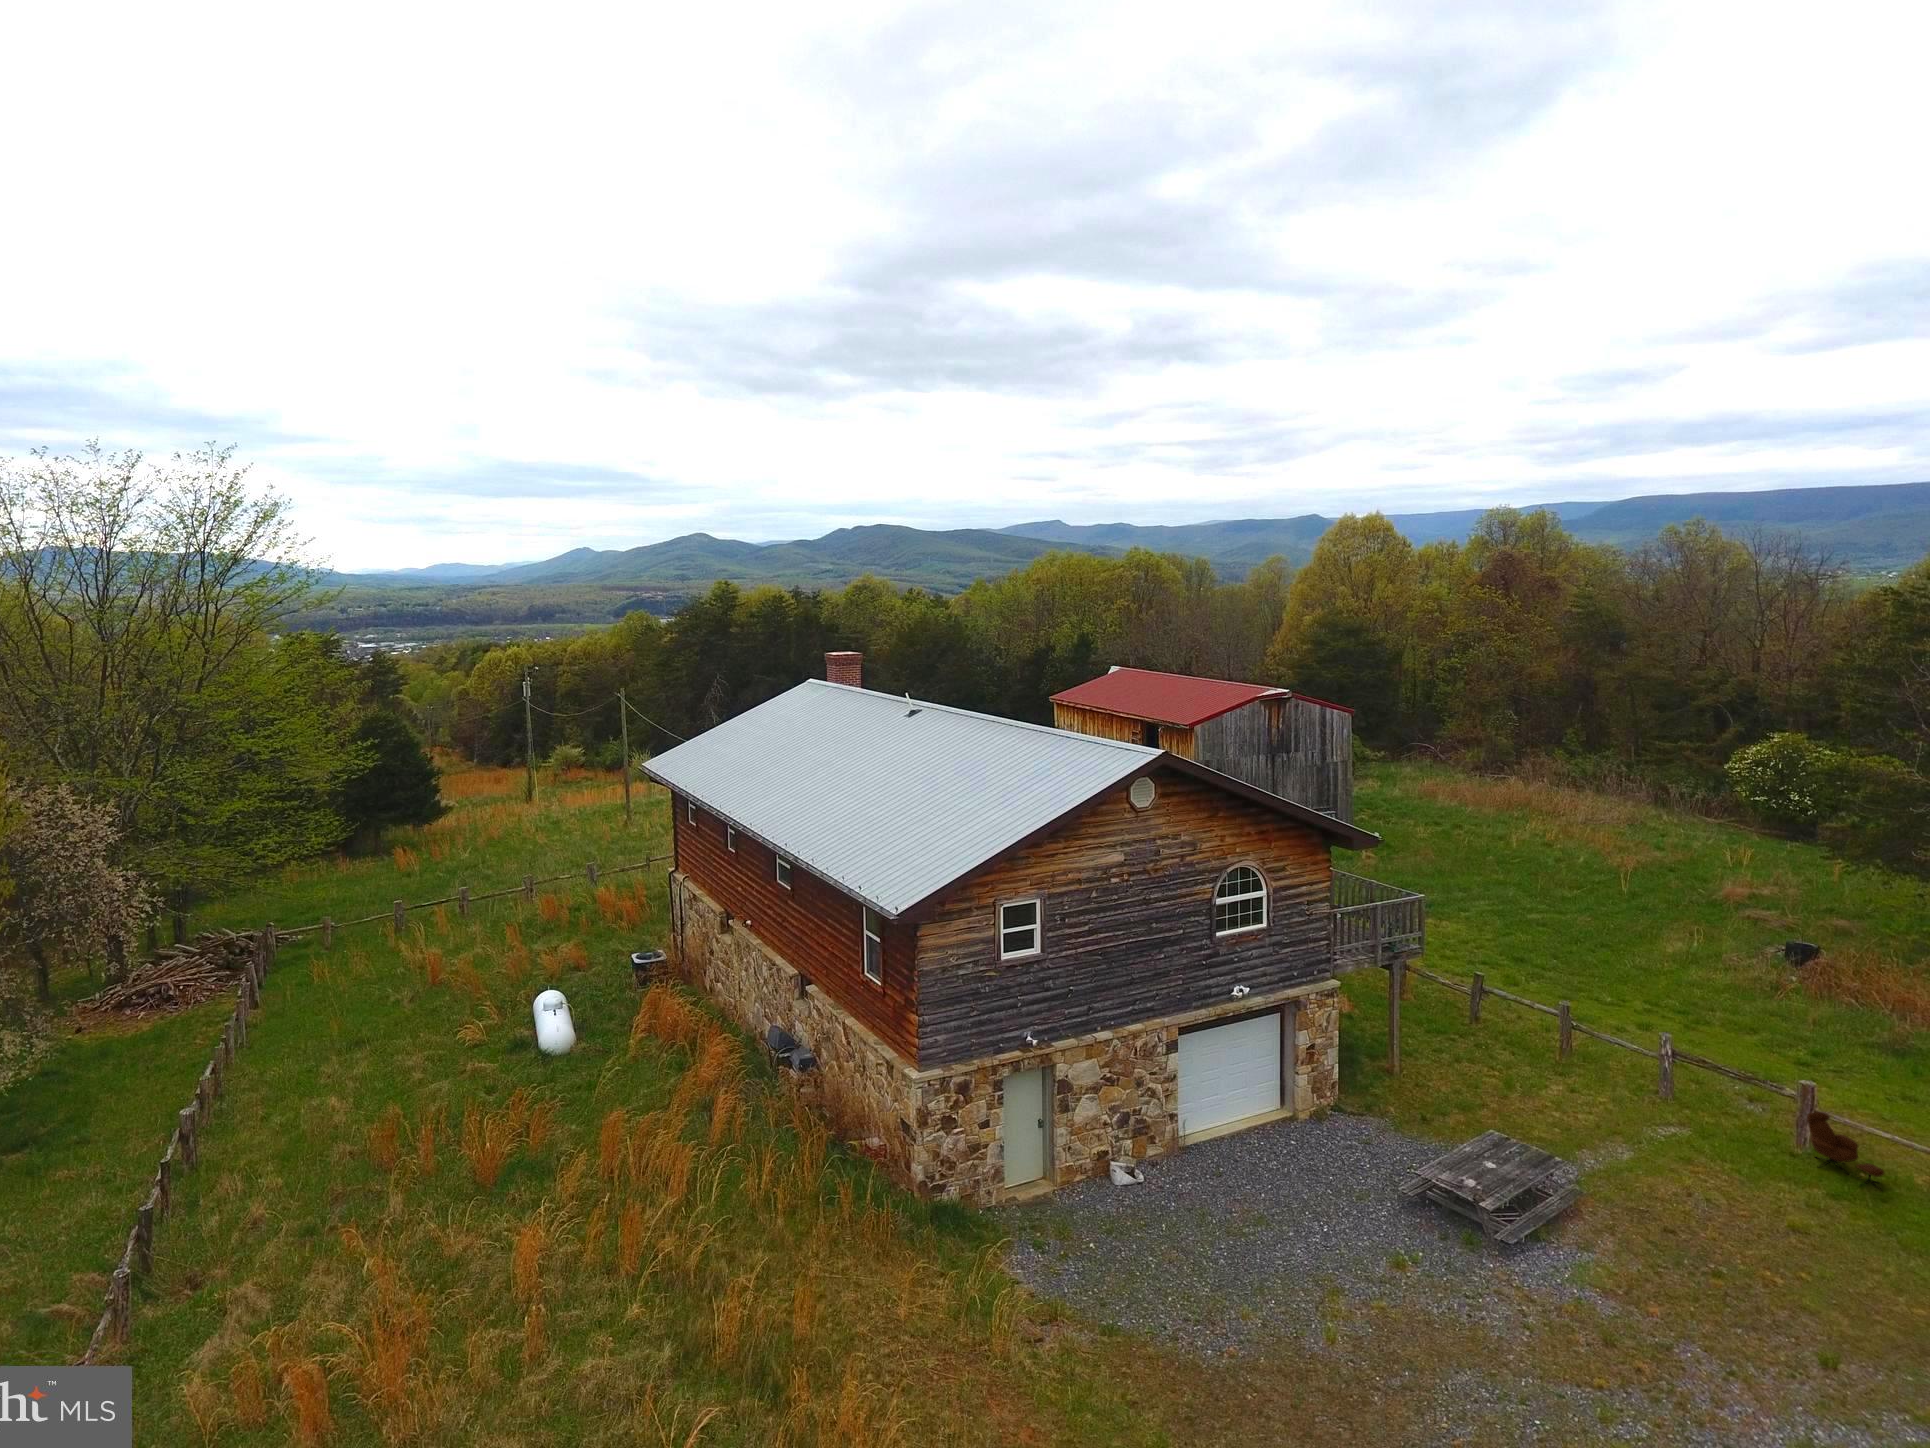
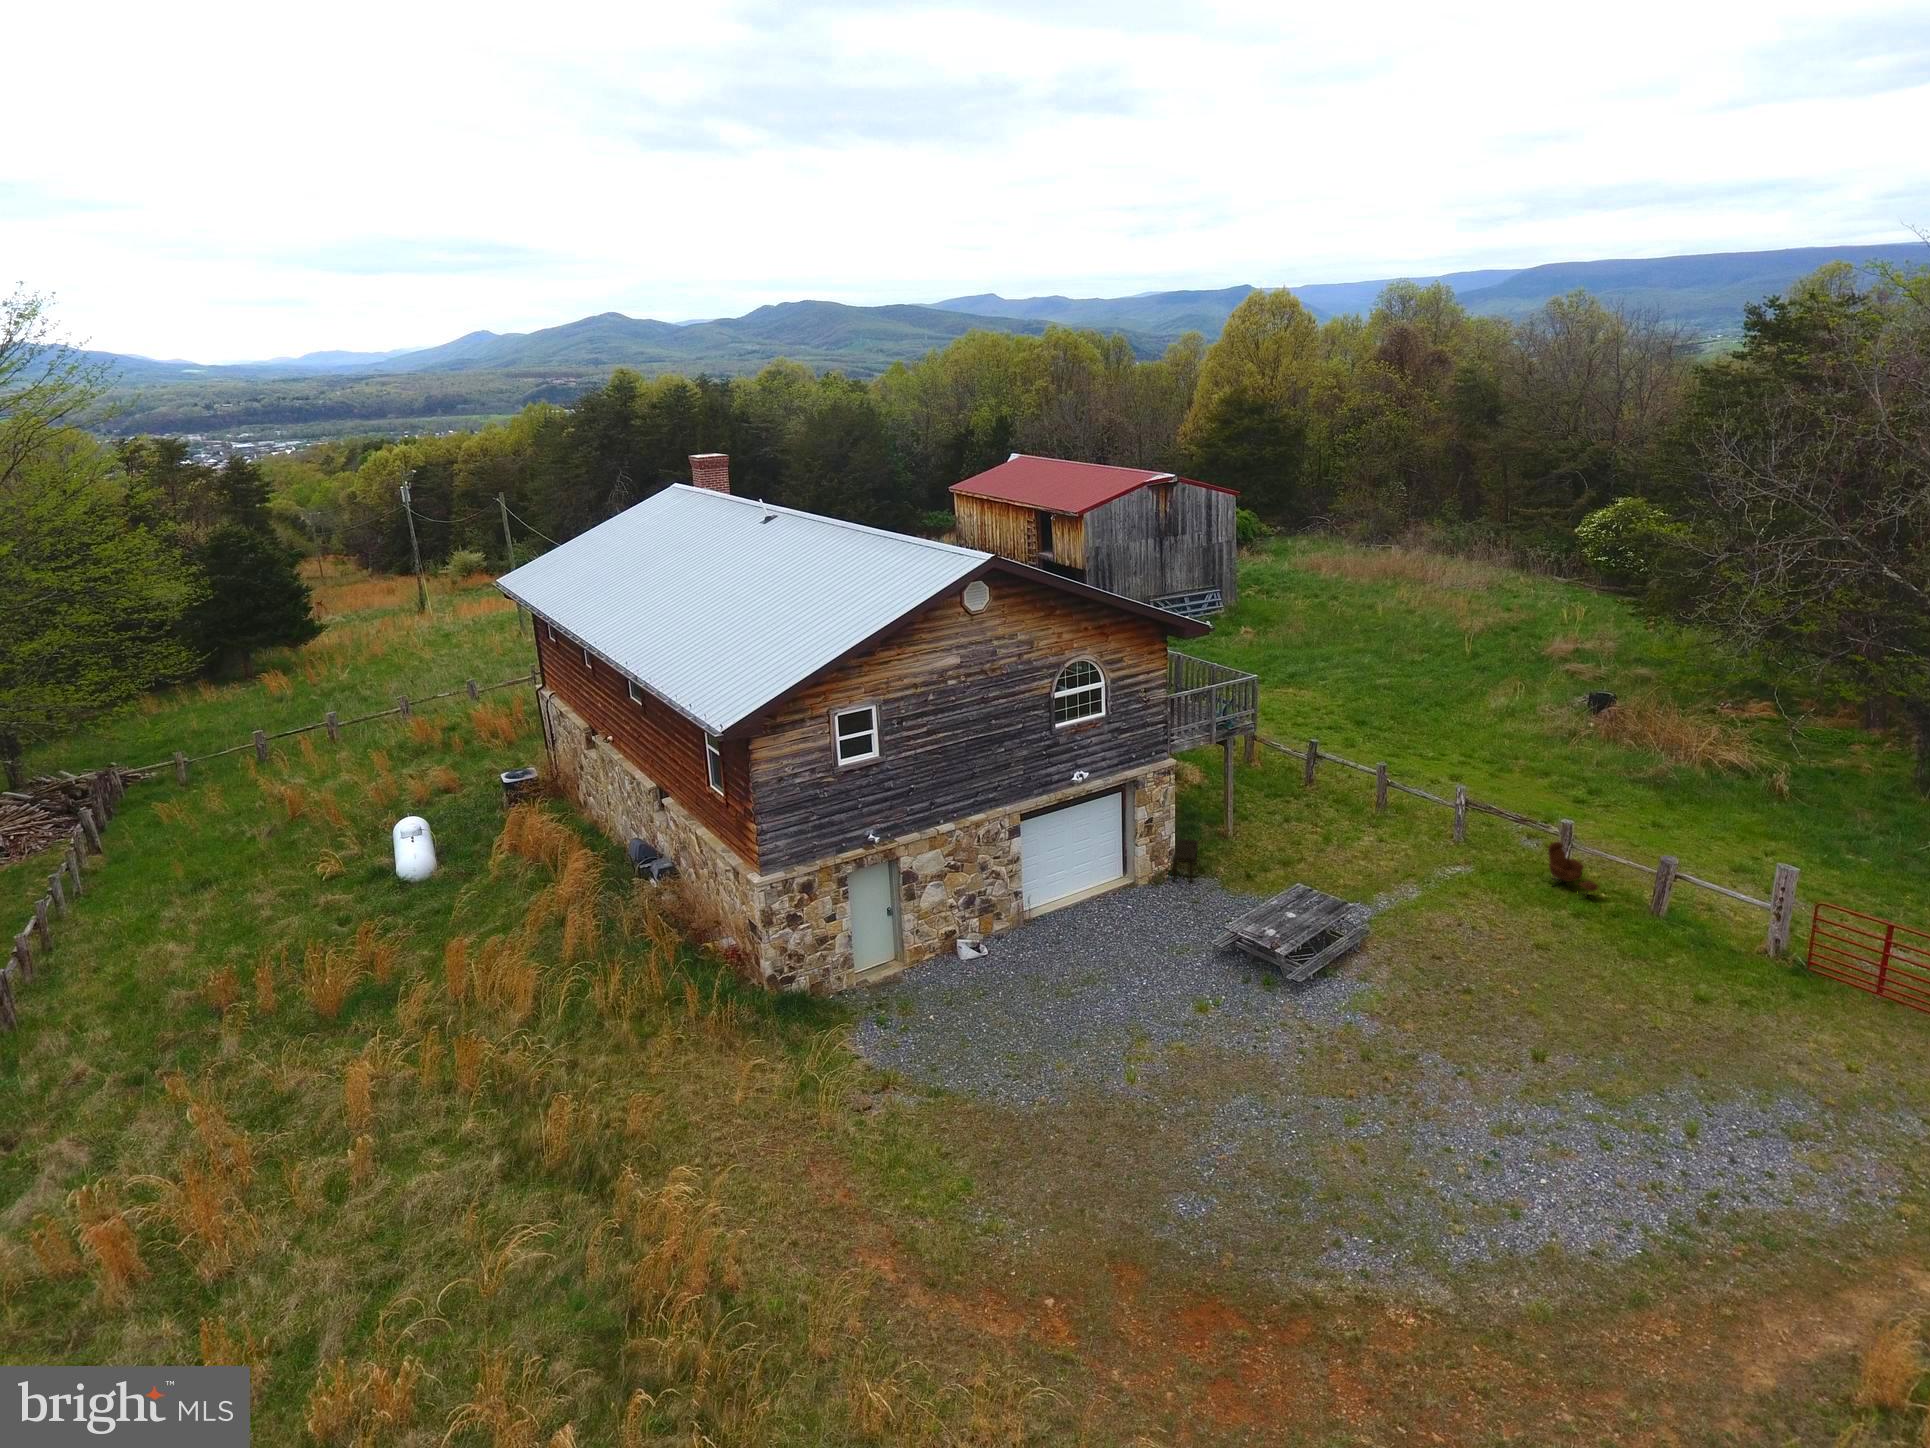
bench: none [1338,1072,1366,1124] -> present [1172,839,1199,882]

